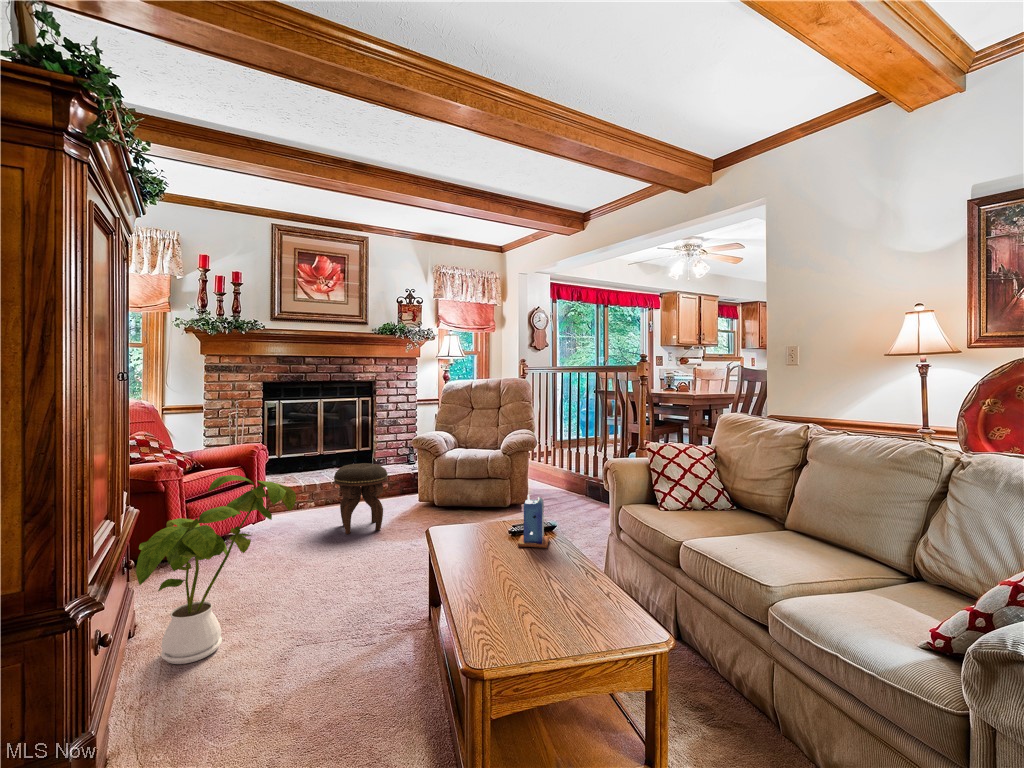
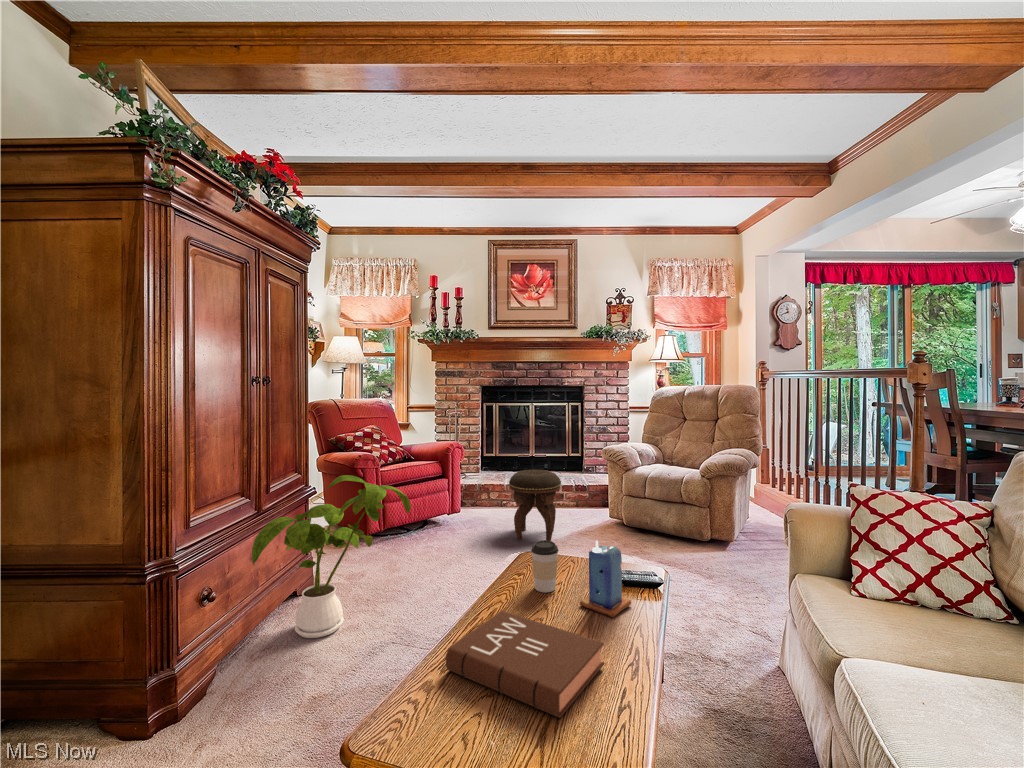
coffee cup: none [469,504,492,545] -> present [531,540,559,592]
book: none [479,554,579,600] -> present [446,611,604,718]

